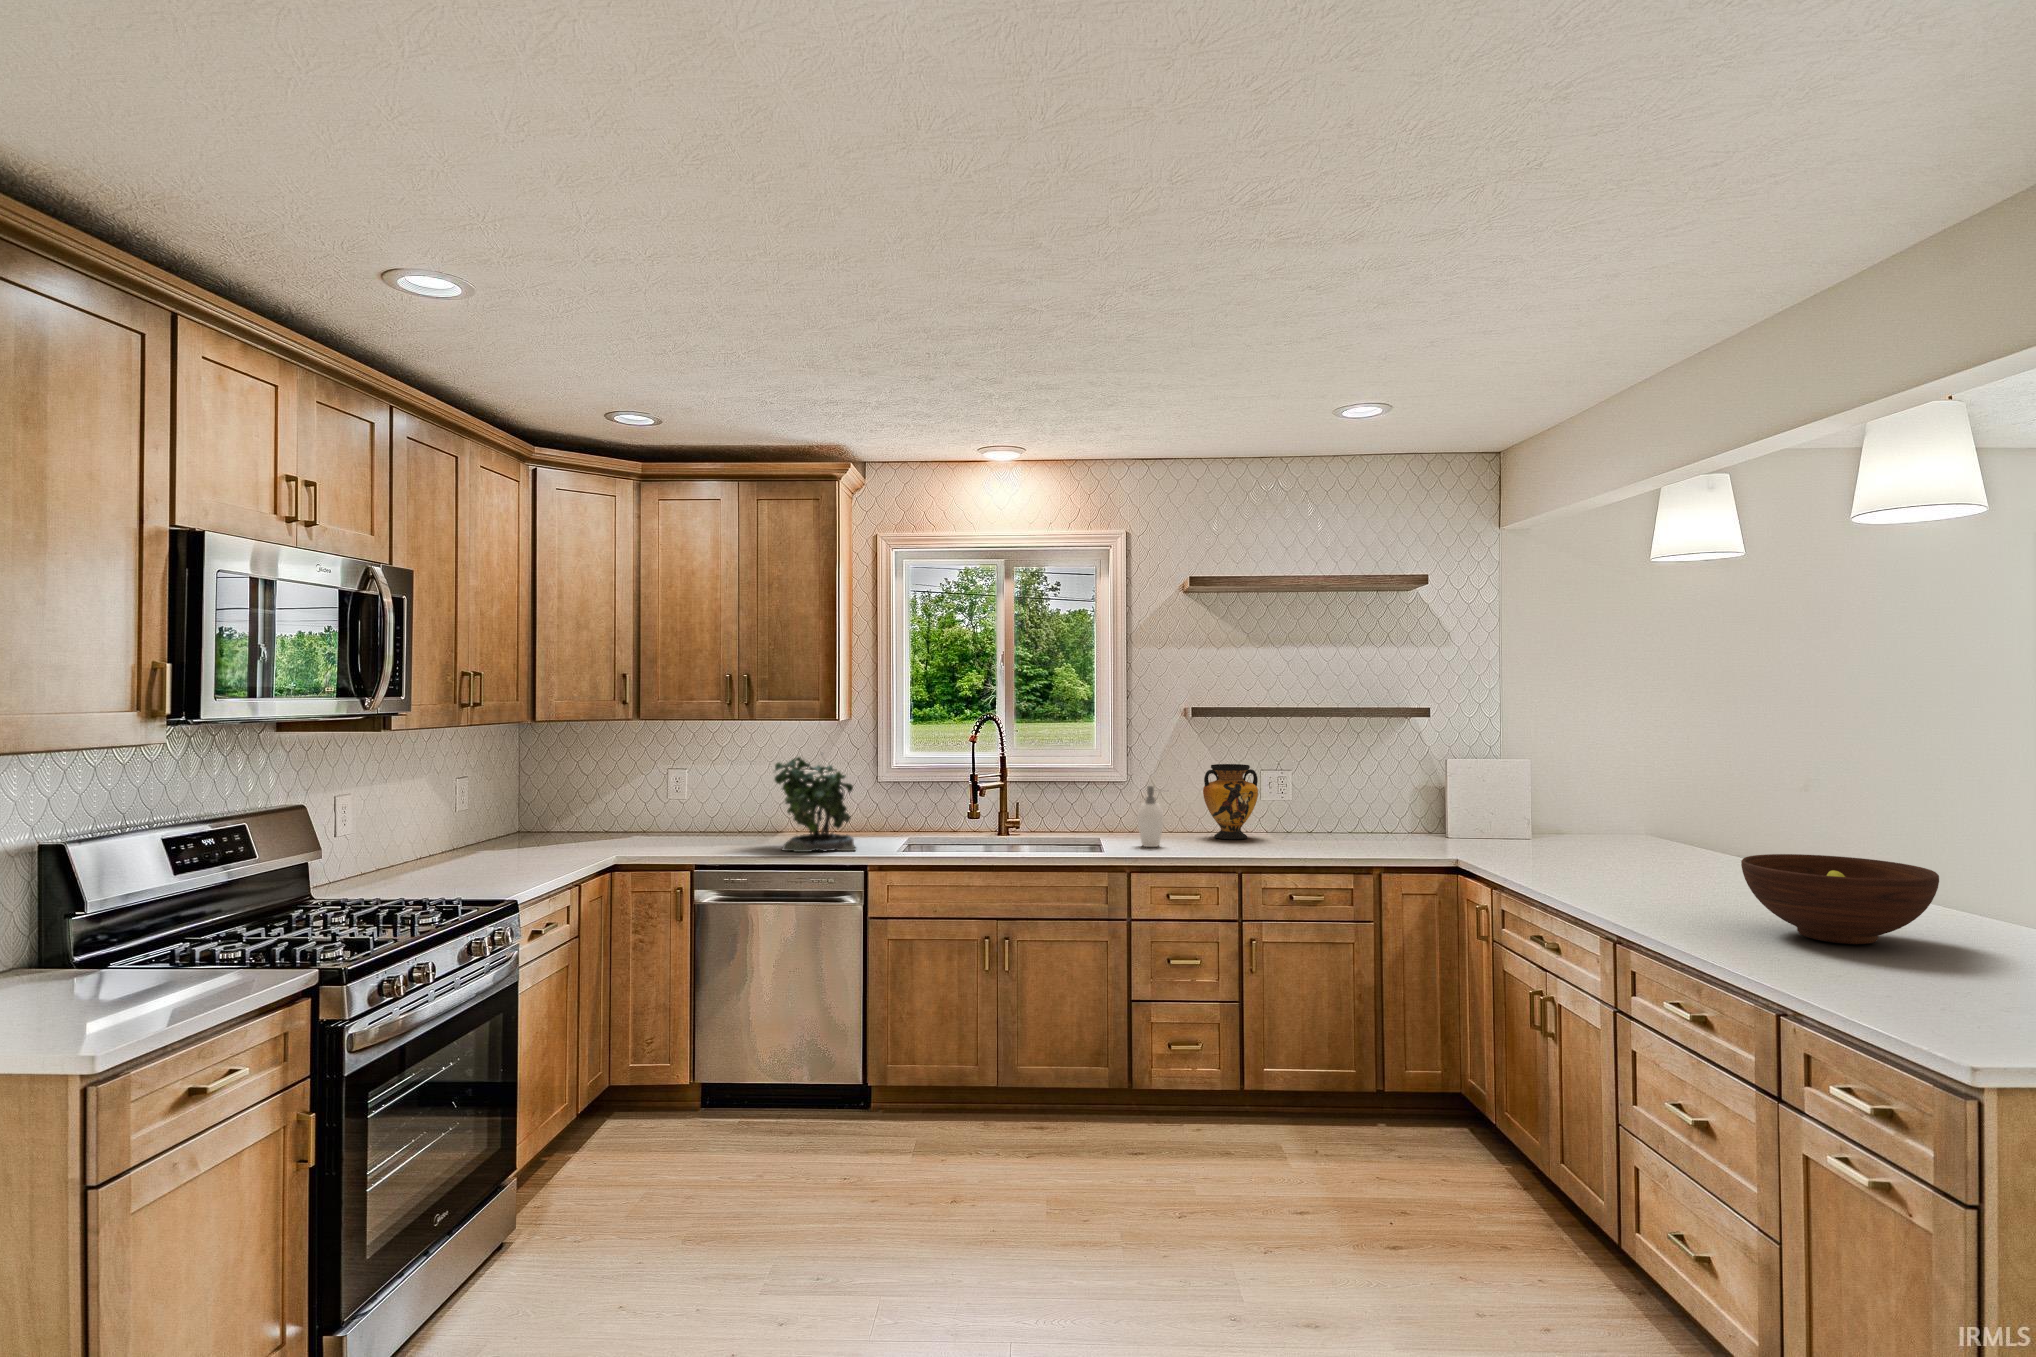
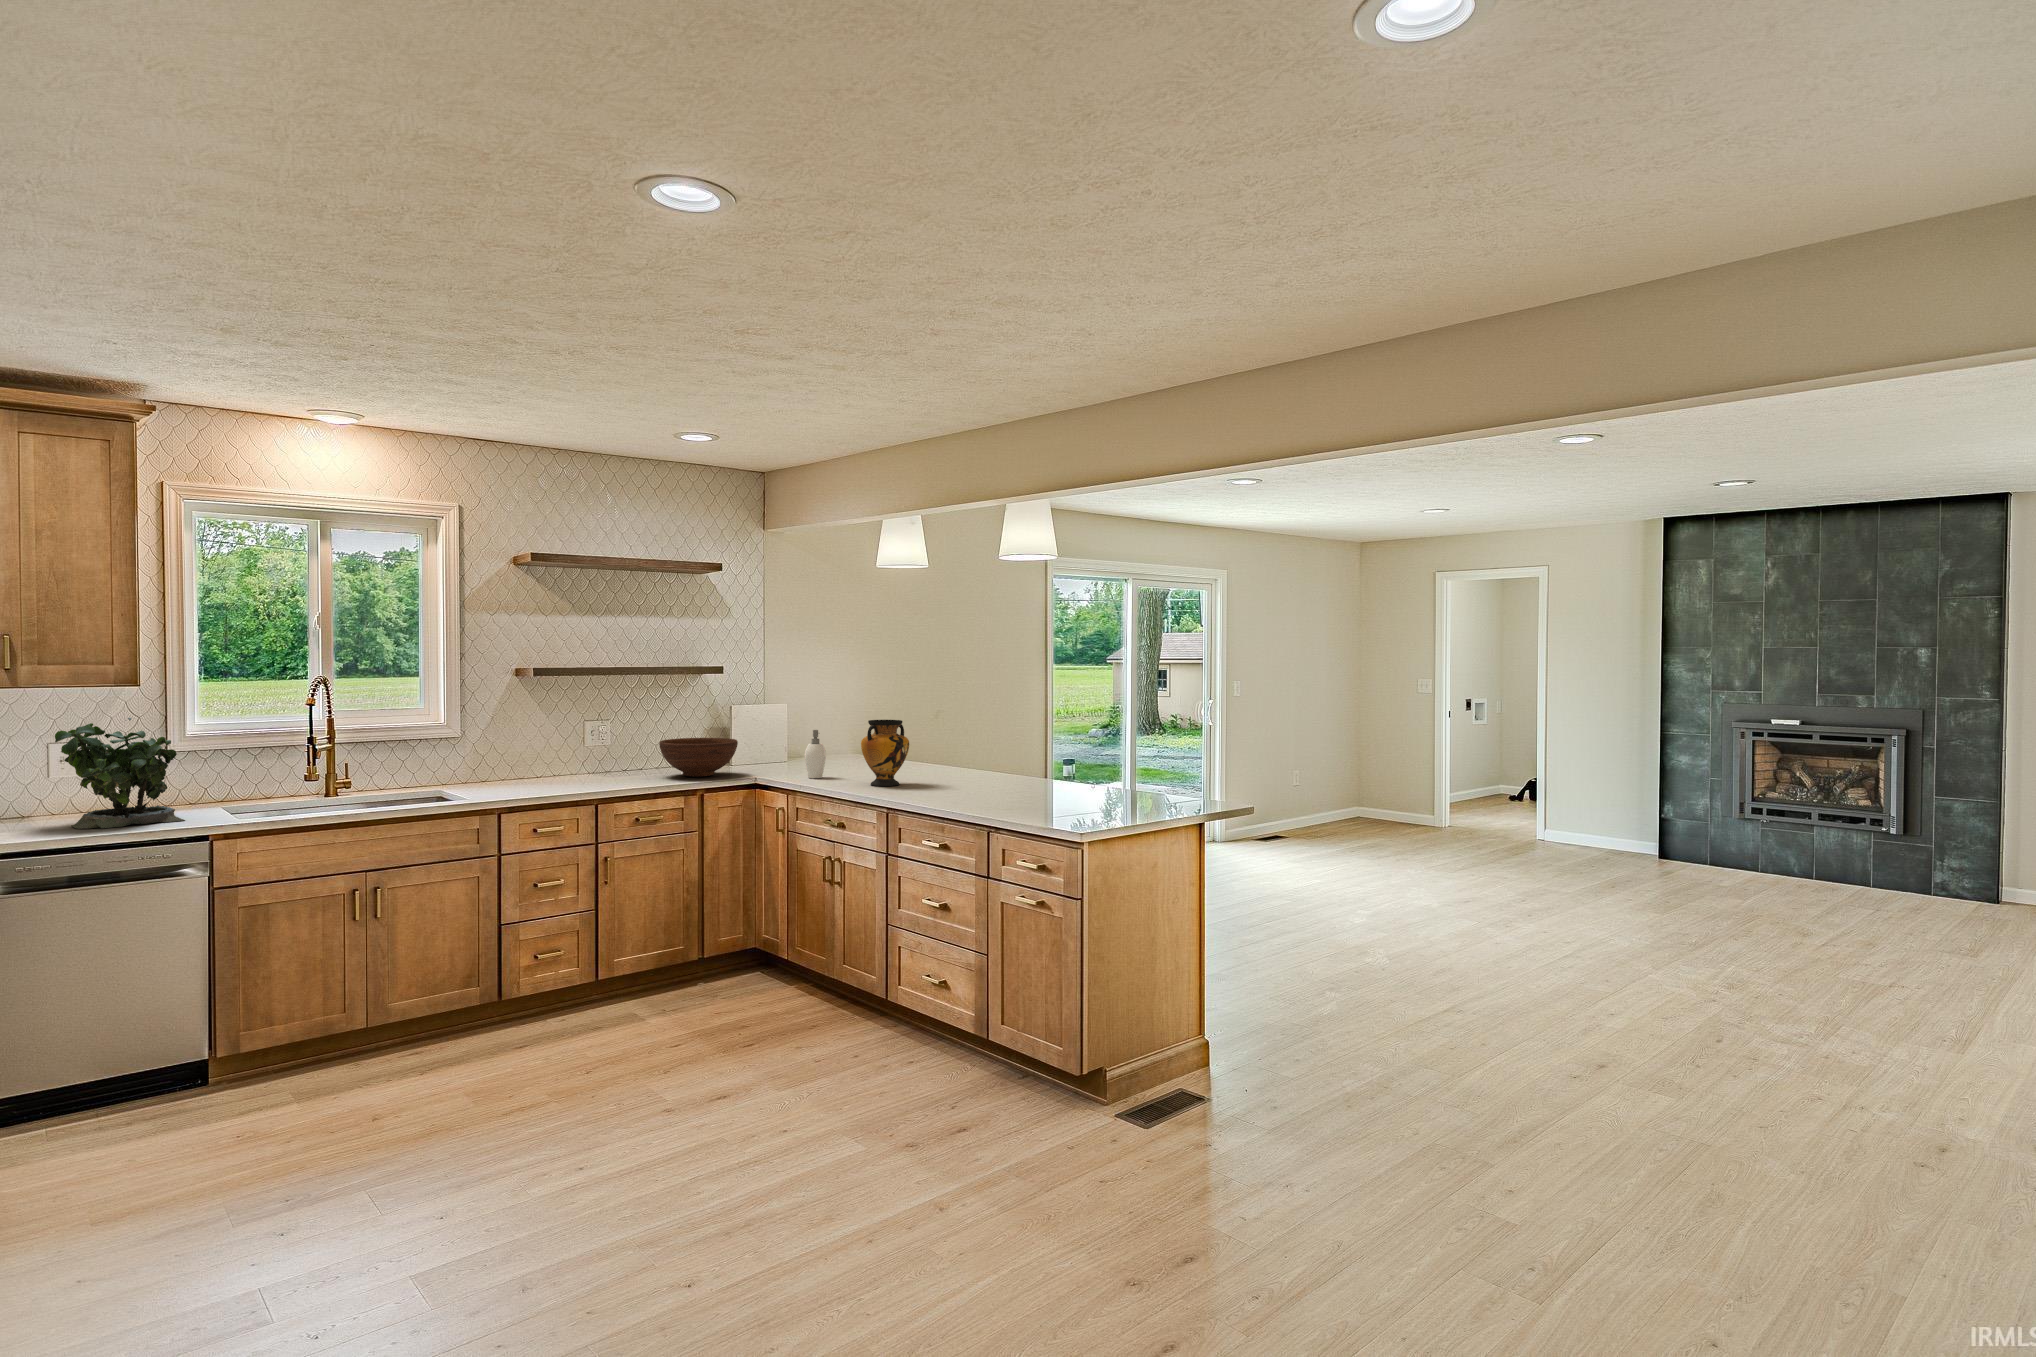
vase: present [1203,764,1258,839] -> present [861,720,909,786]
soap dispenser: present [1137,786,1164,847] -> present [805,730,826,778]
fruit bowl: present [1741,854,1939,944] -> present [659,738,738,777]

